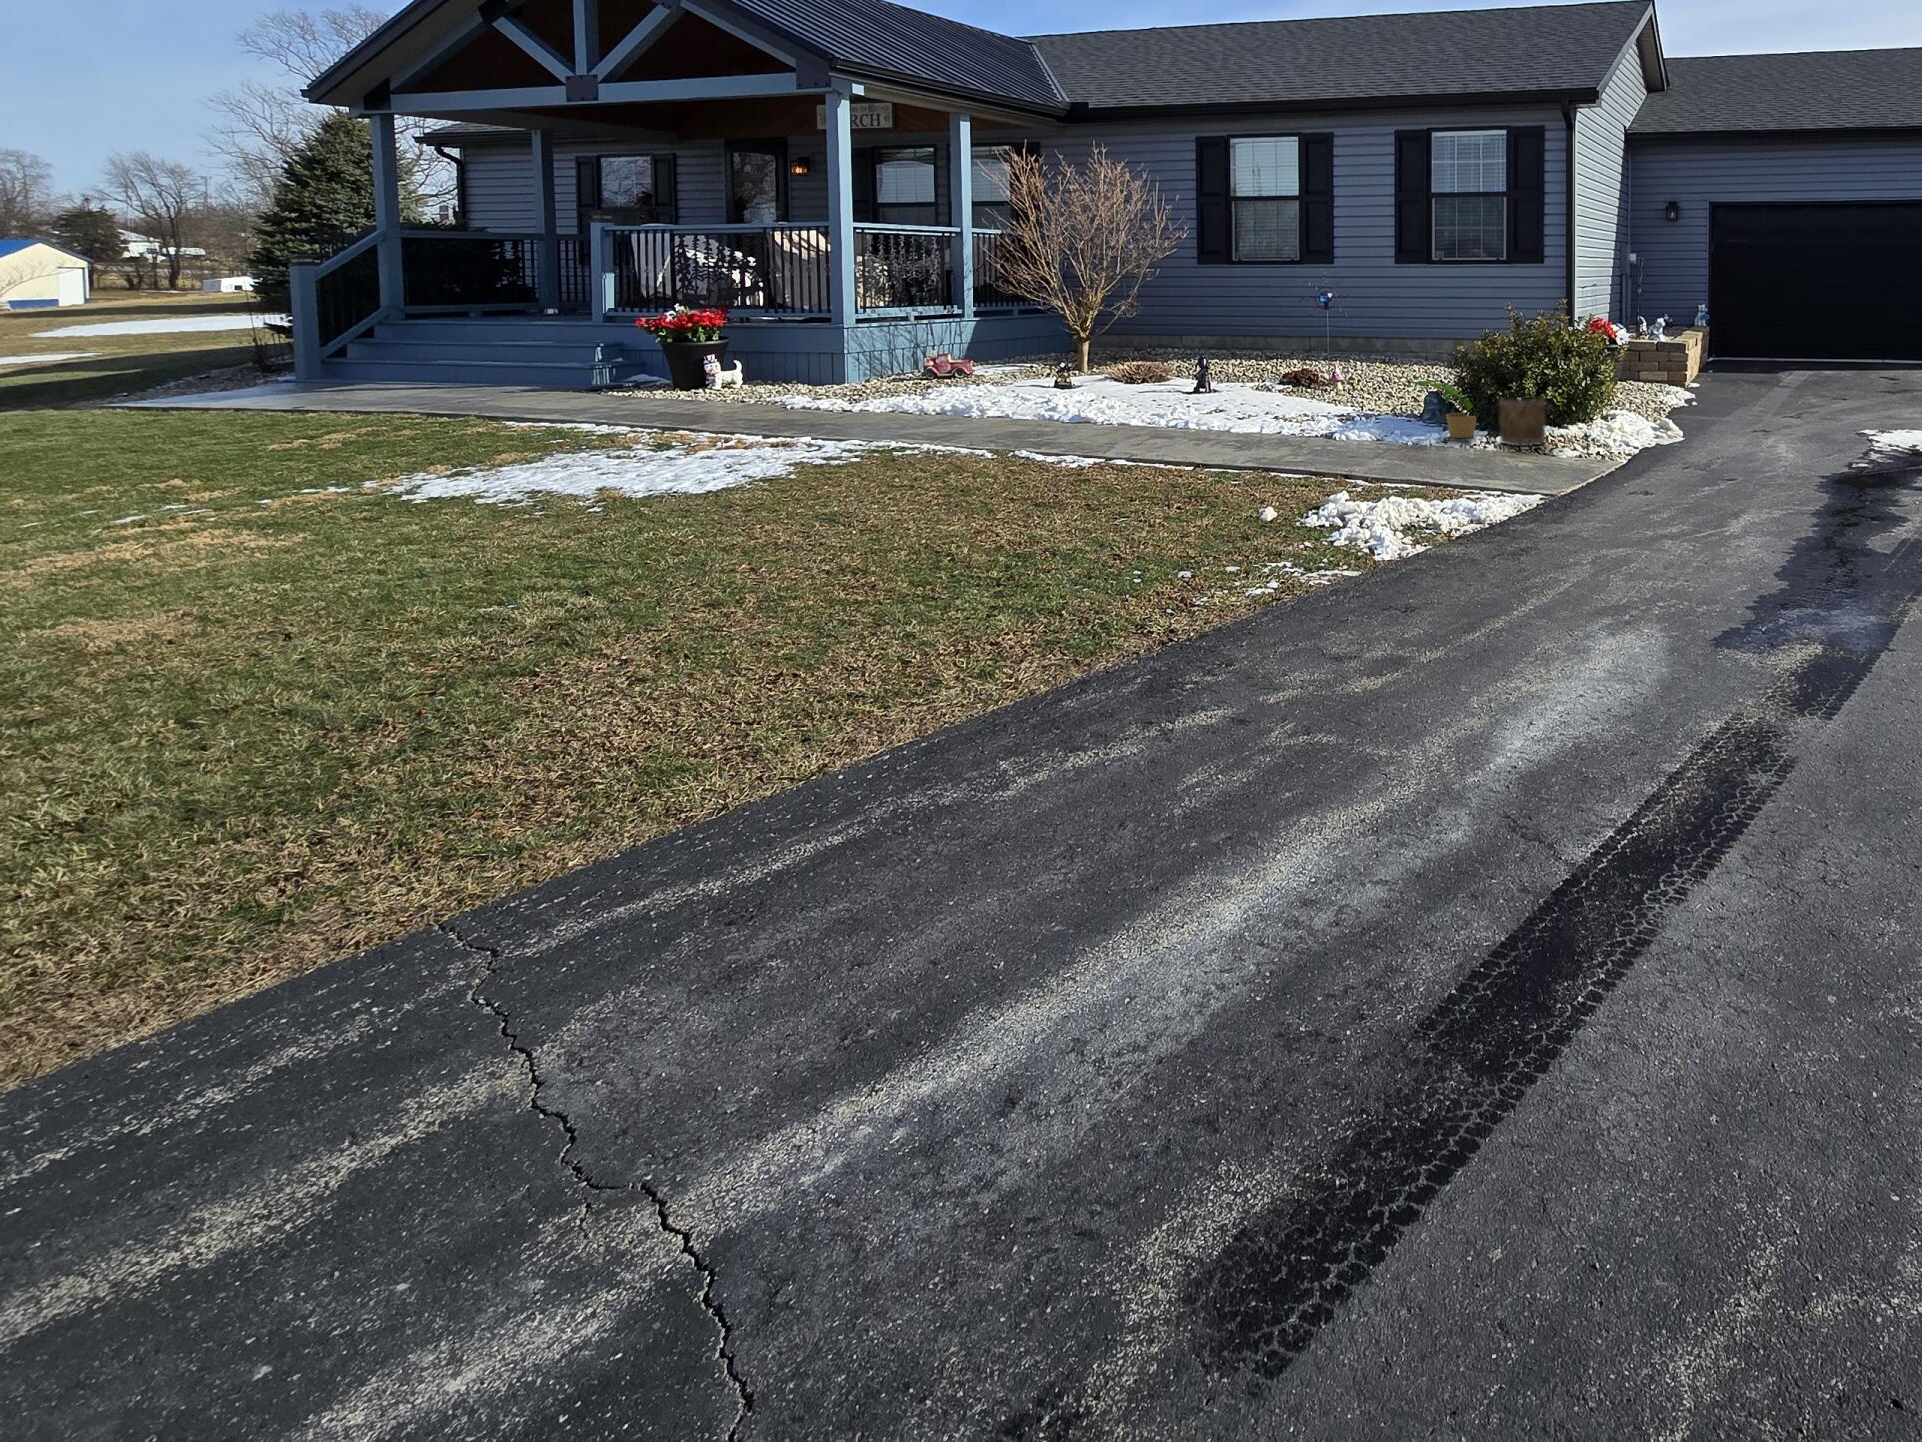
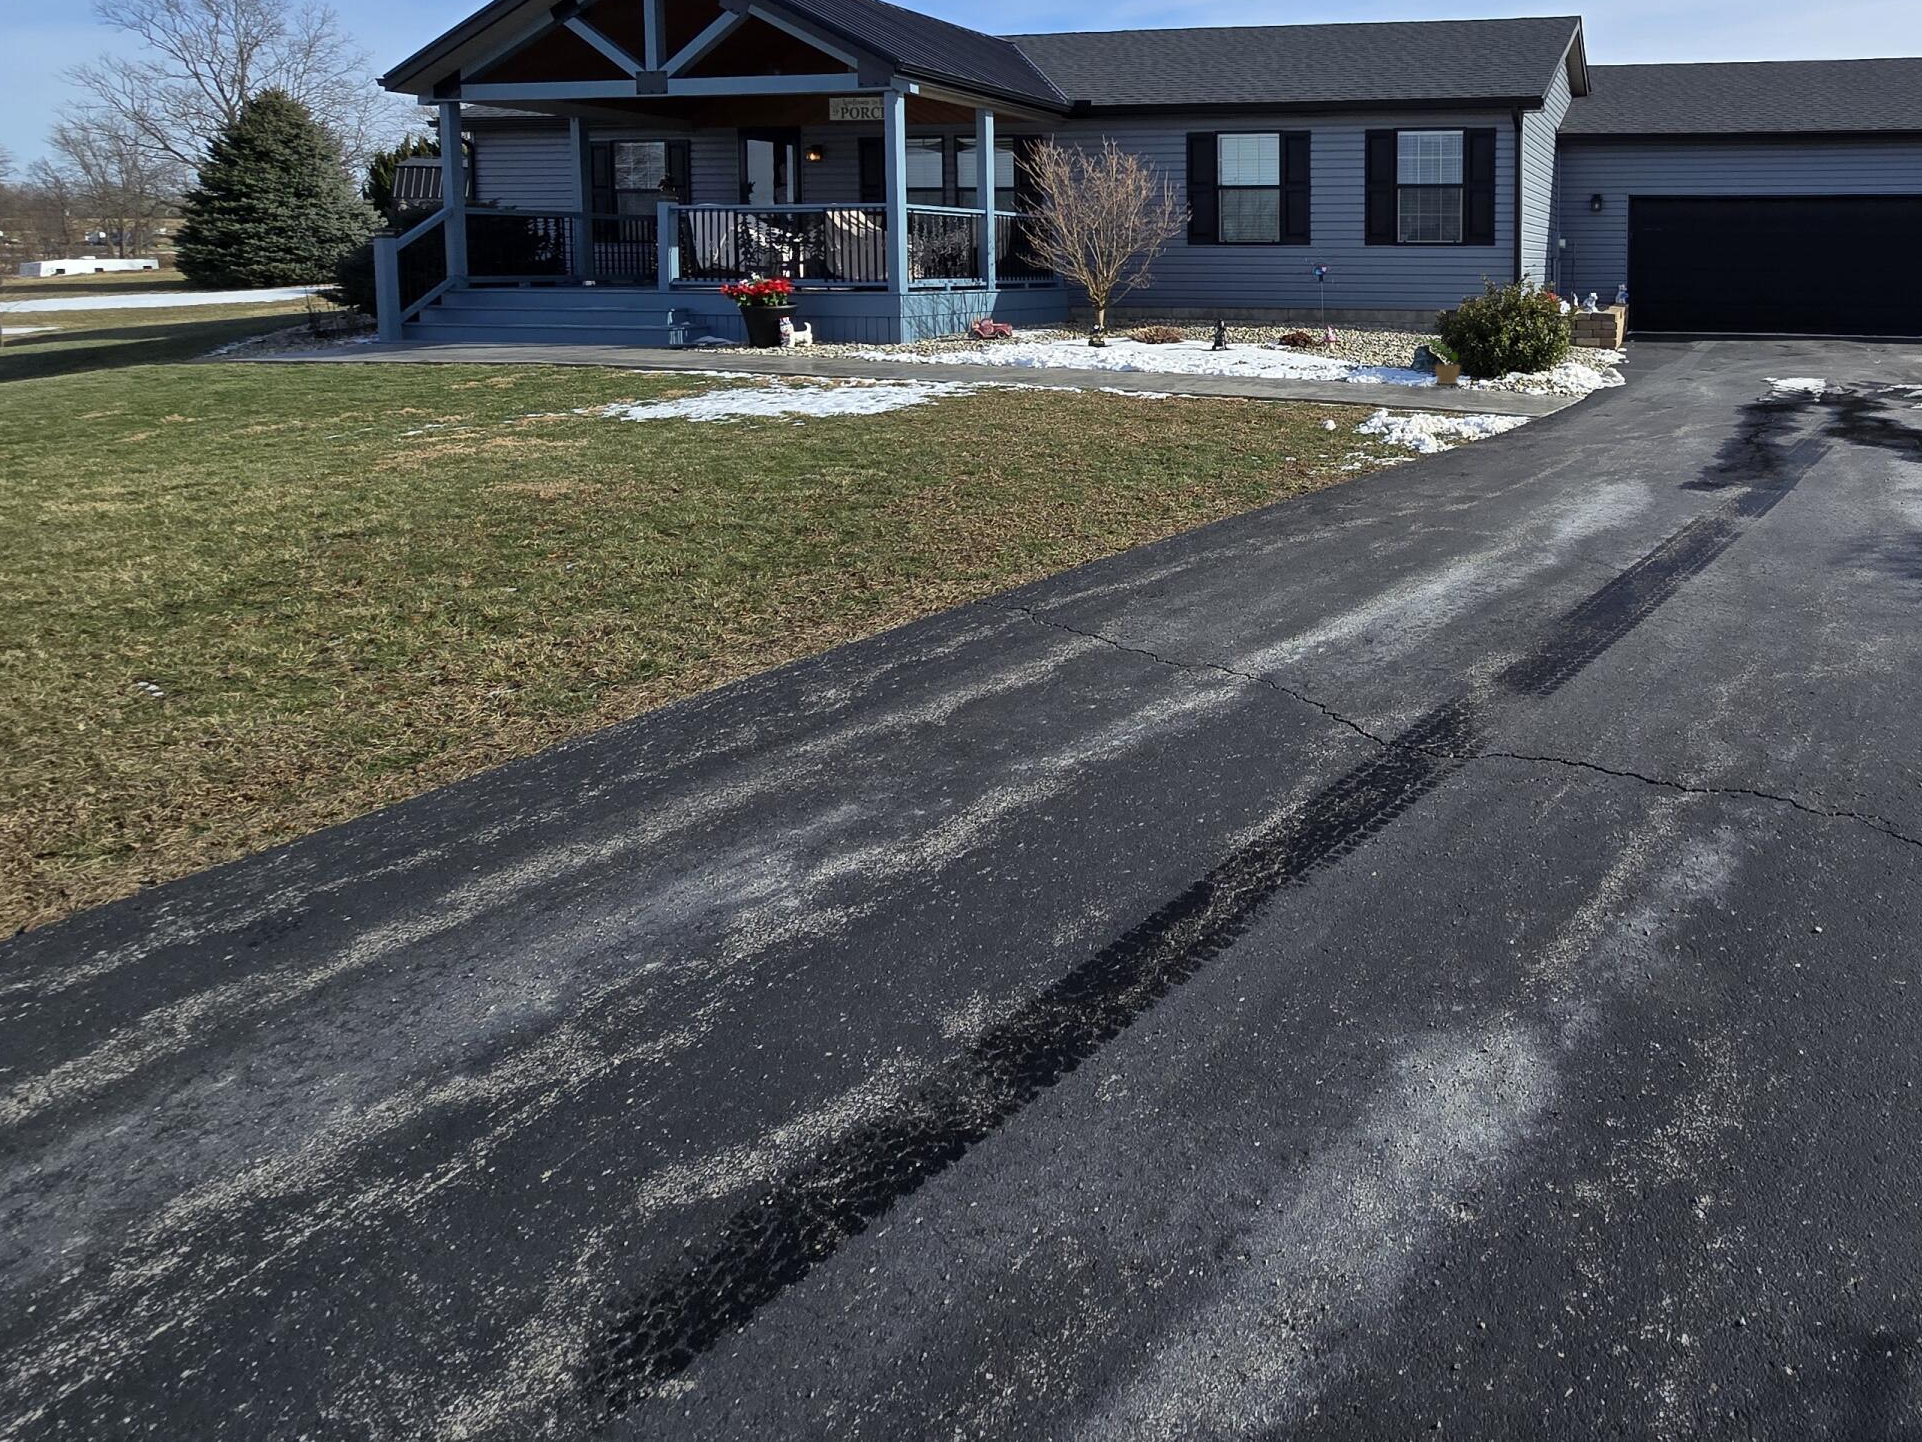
bucket: present [1499,398,1551,446] -> none [1480,348,1524,389]

